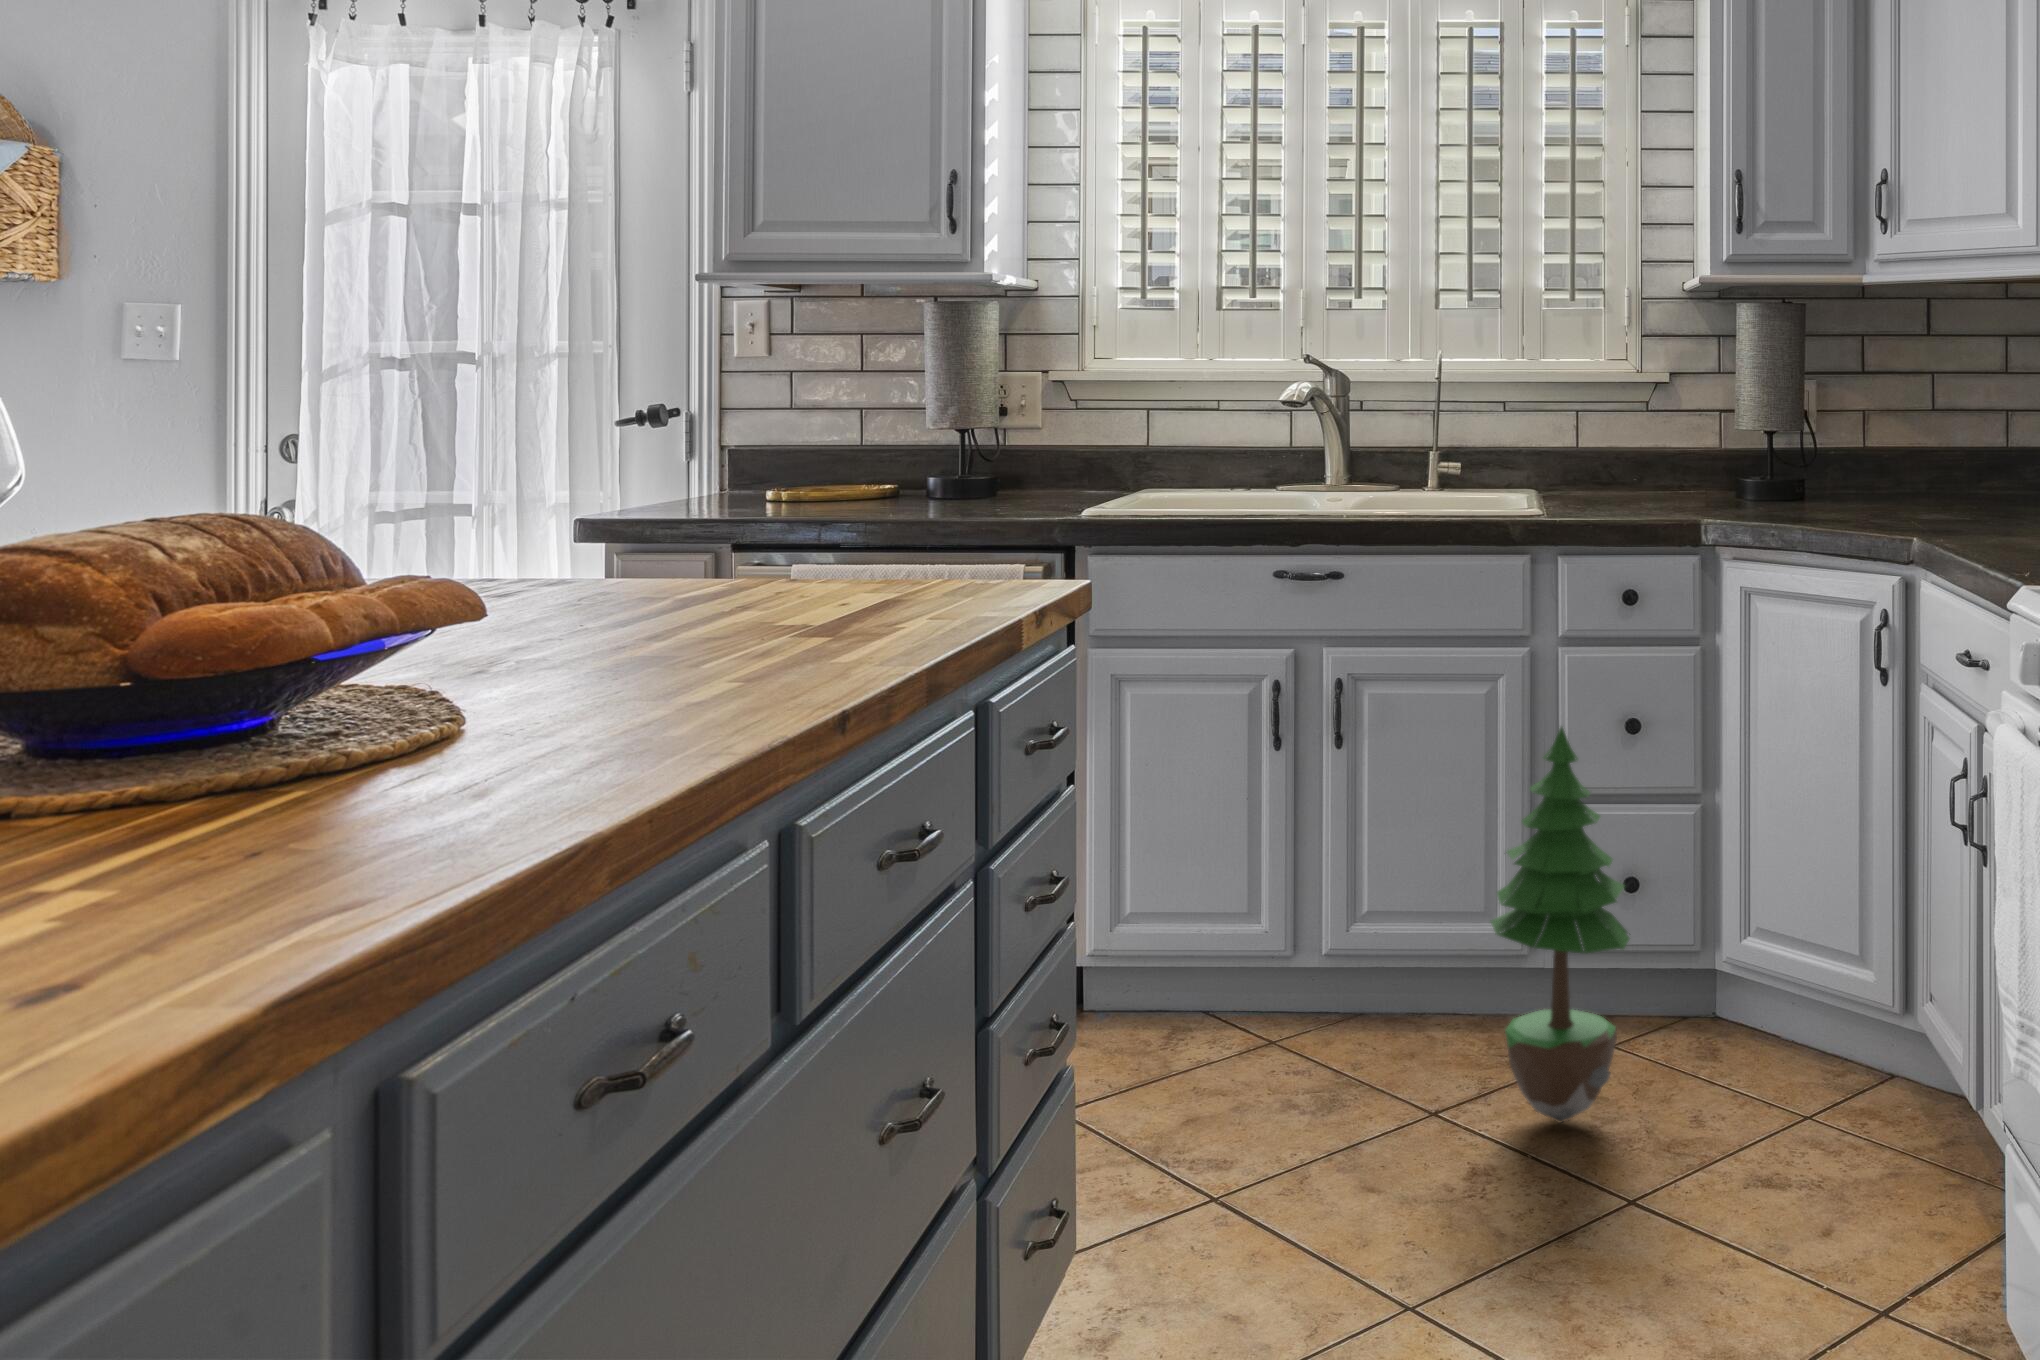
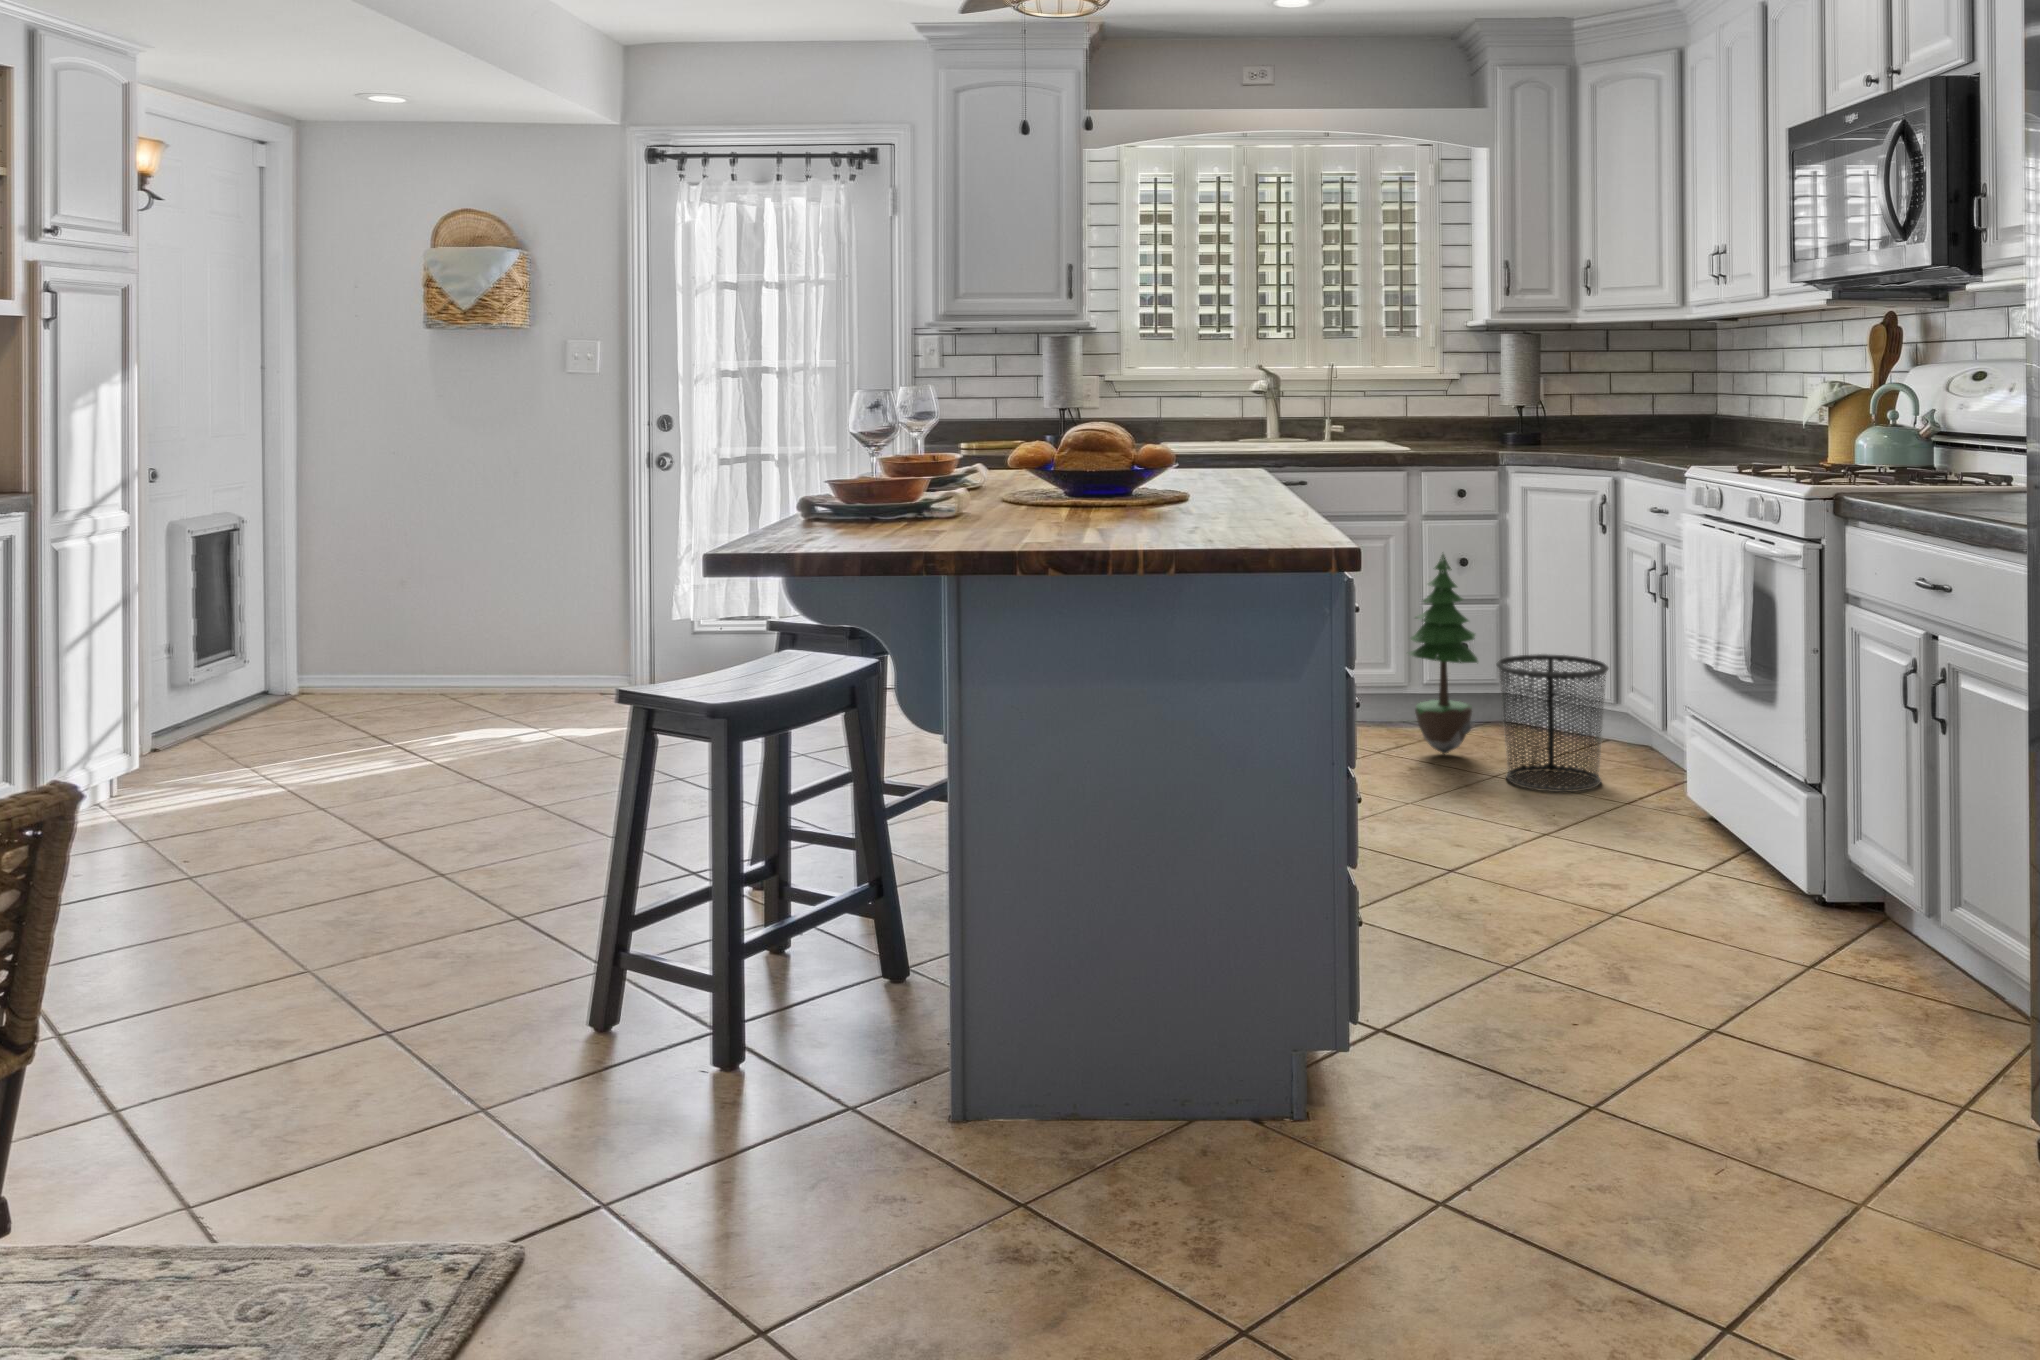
waste bin: none [1635,944,1864,1265] -> present [1496,654,1609,792]

